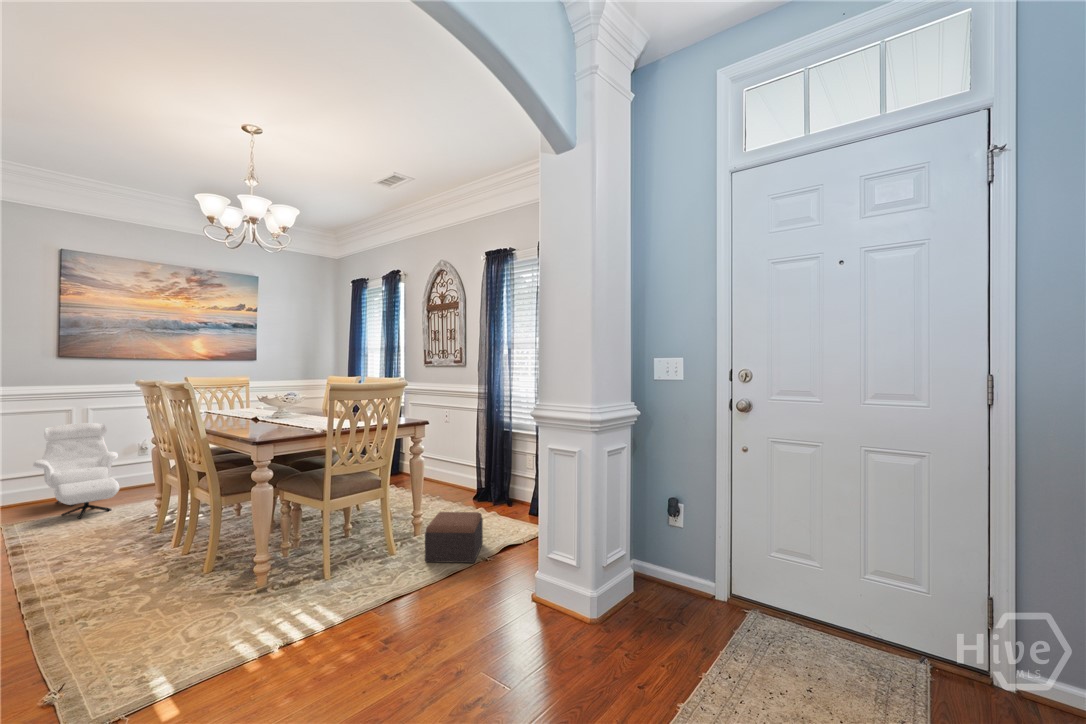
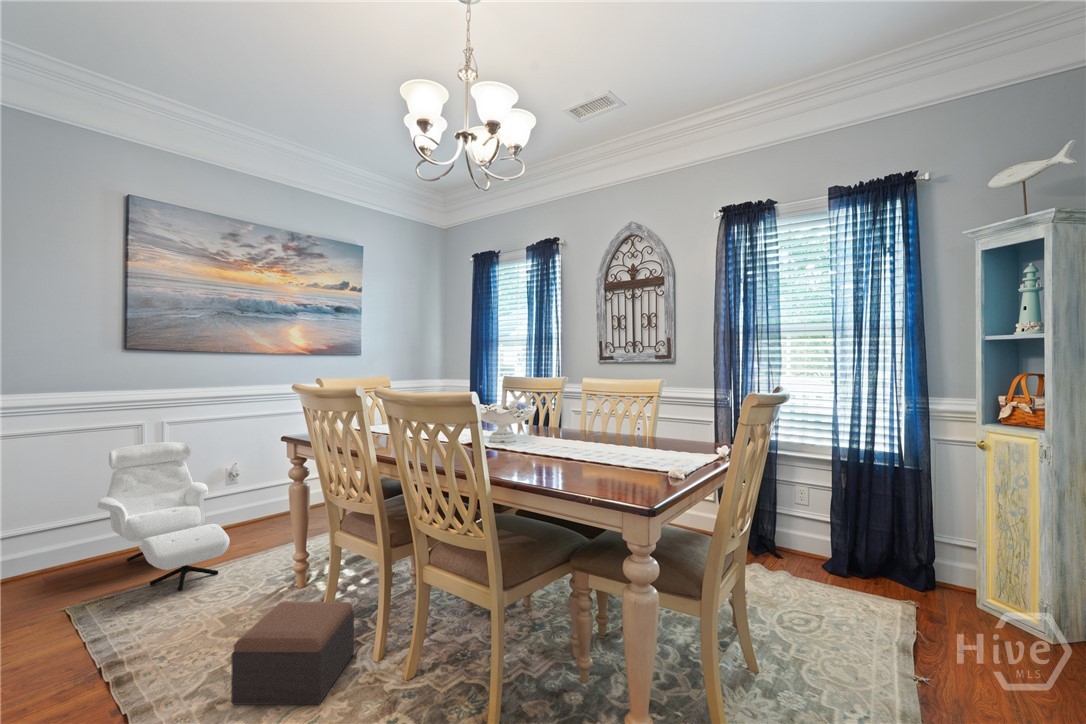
footstool: present [425,512,483,563] -> present [231,602,354,705]

